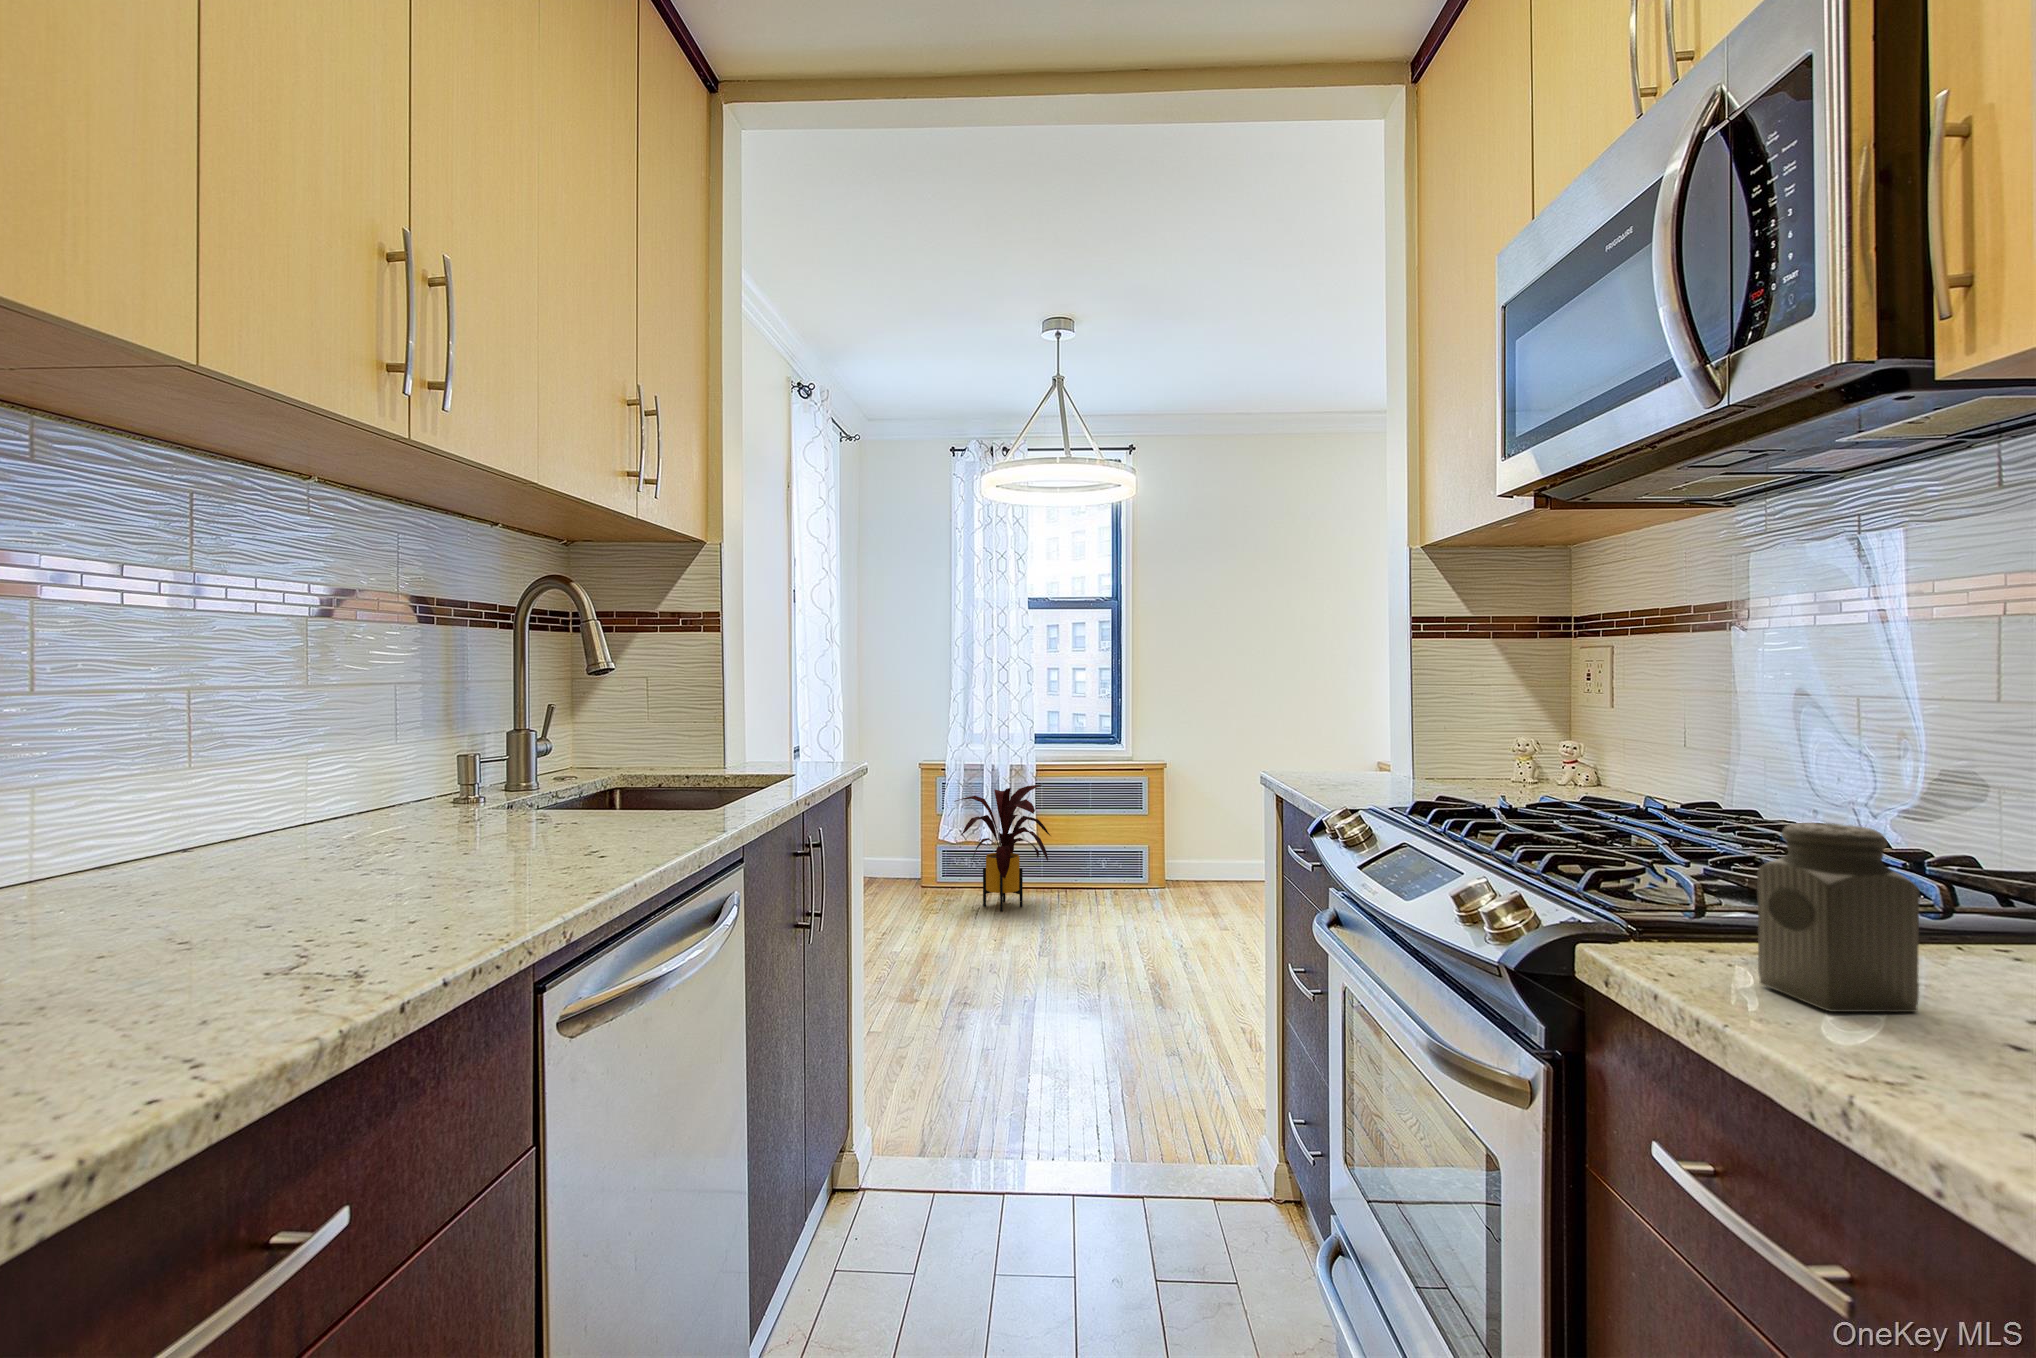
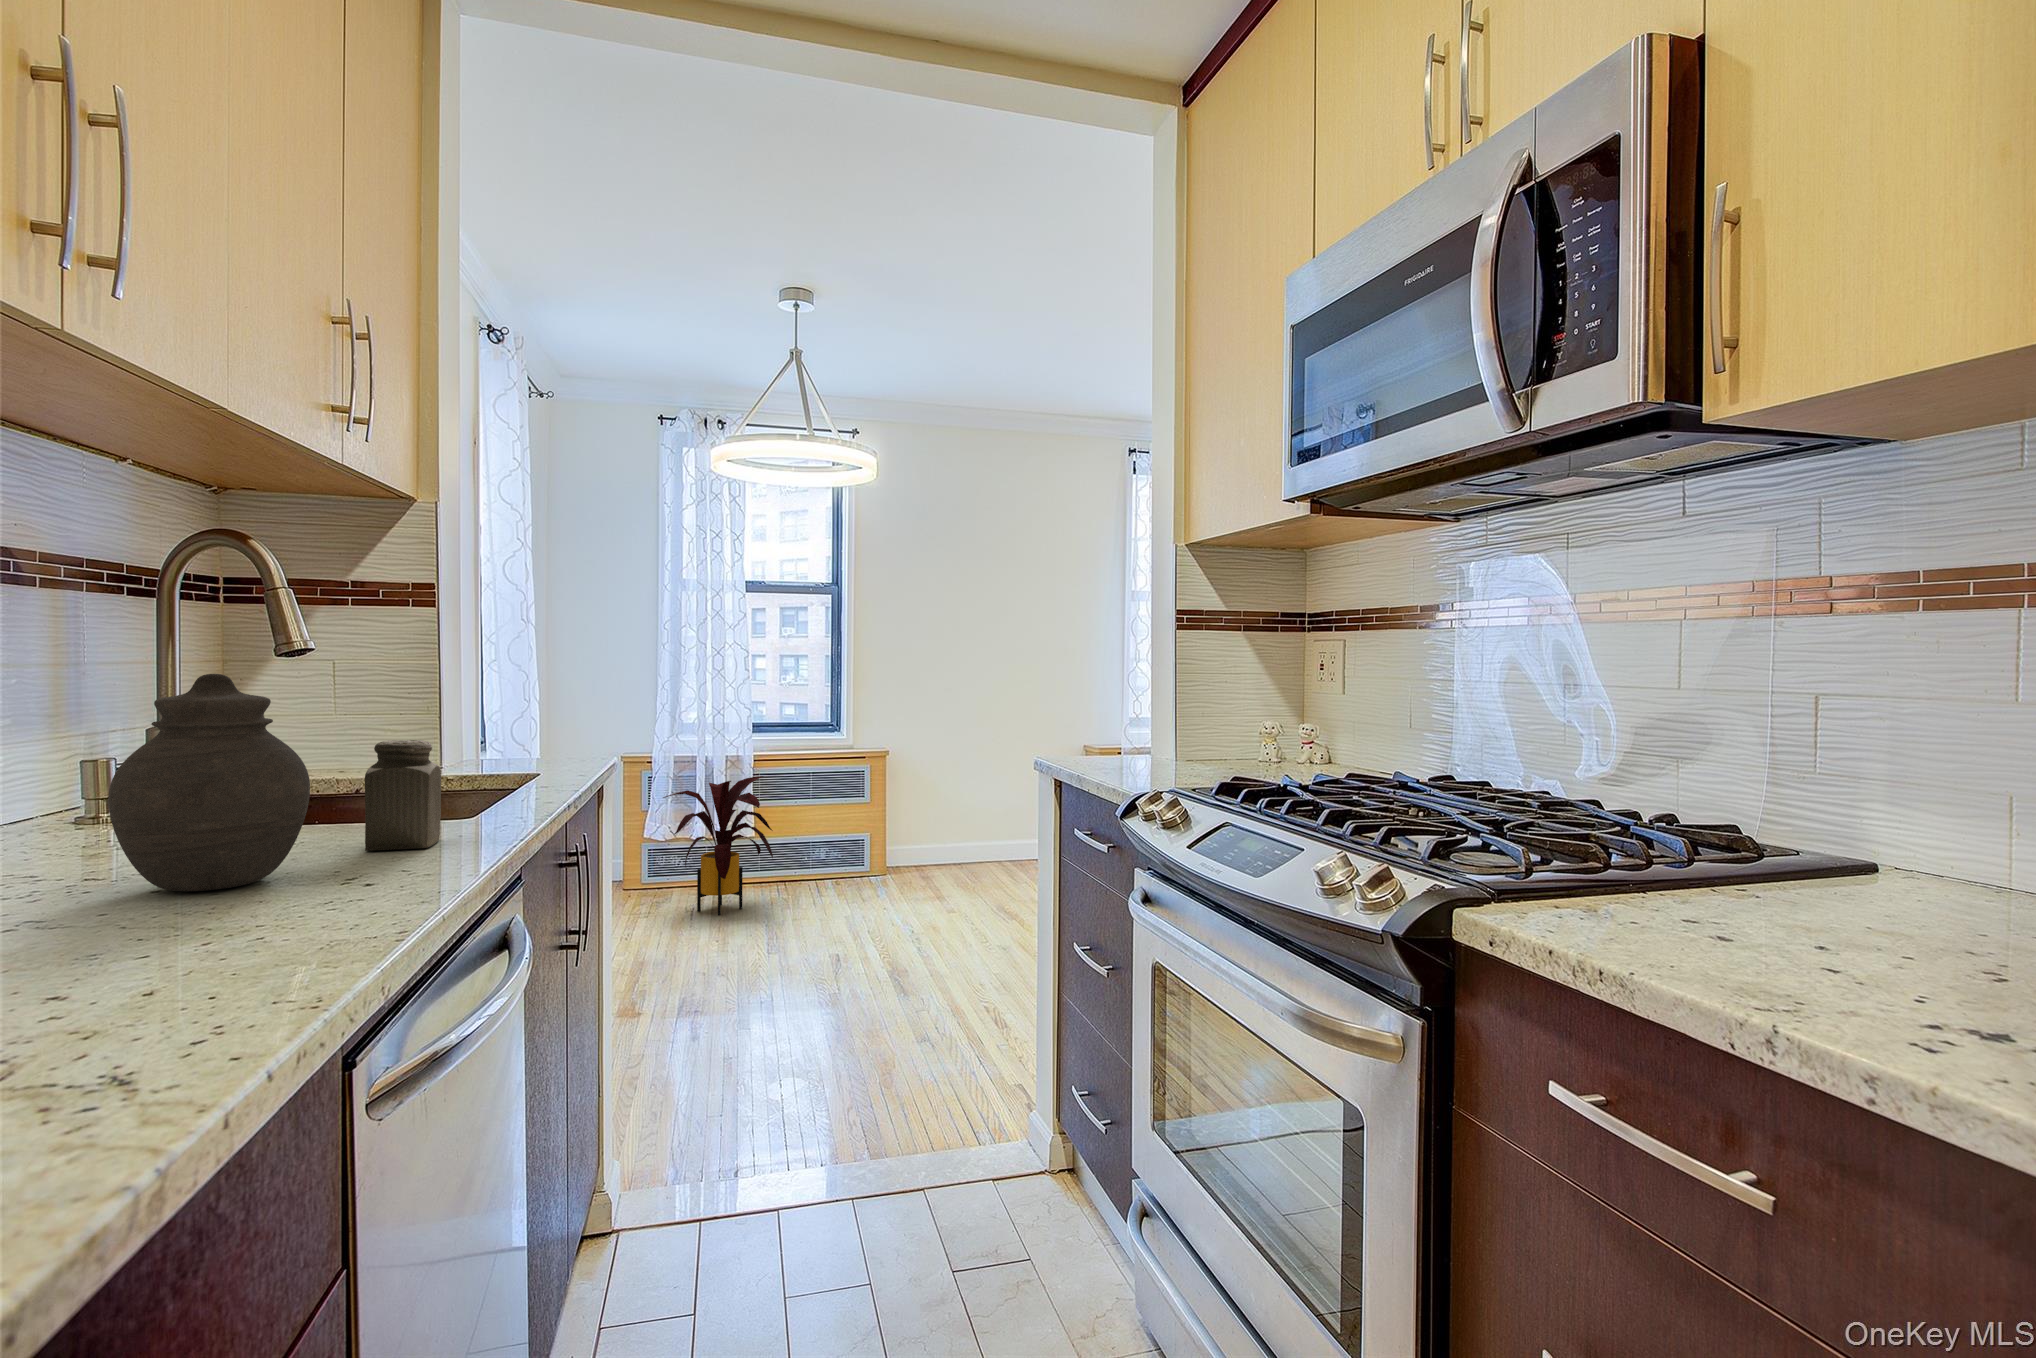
jar: none [420,687,557,855] -> present [108,674,310,891]
salt shaker: present [1757,822,1920,1012] -> present [365,740,441,851]

